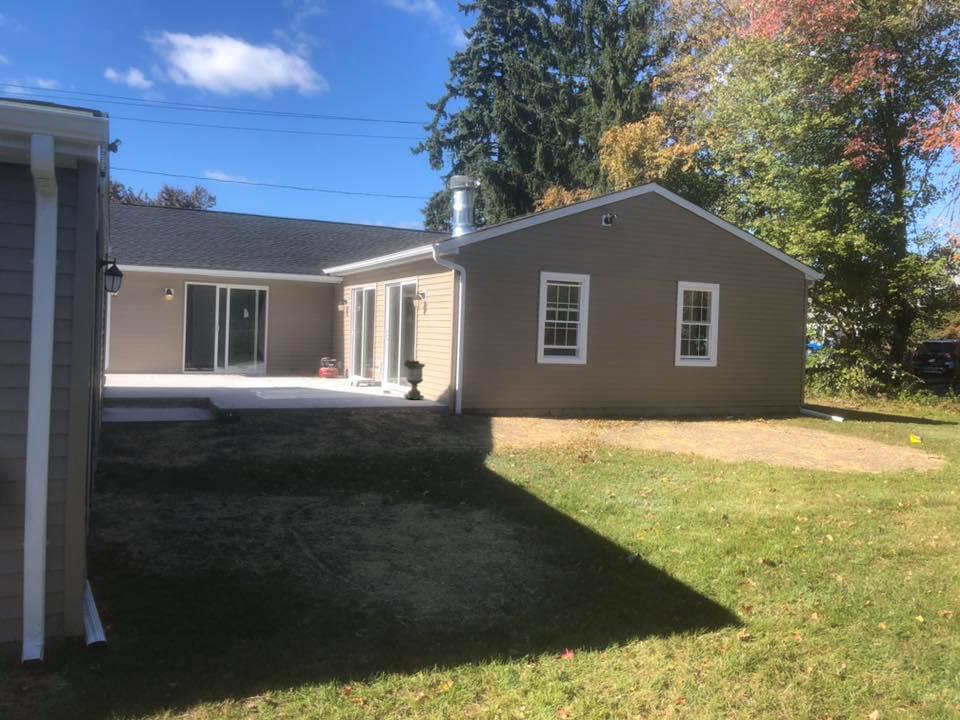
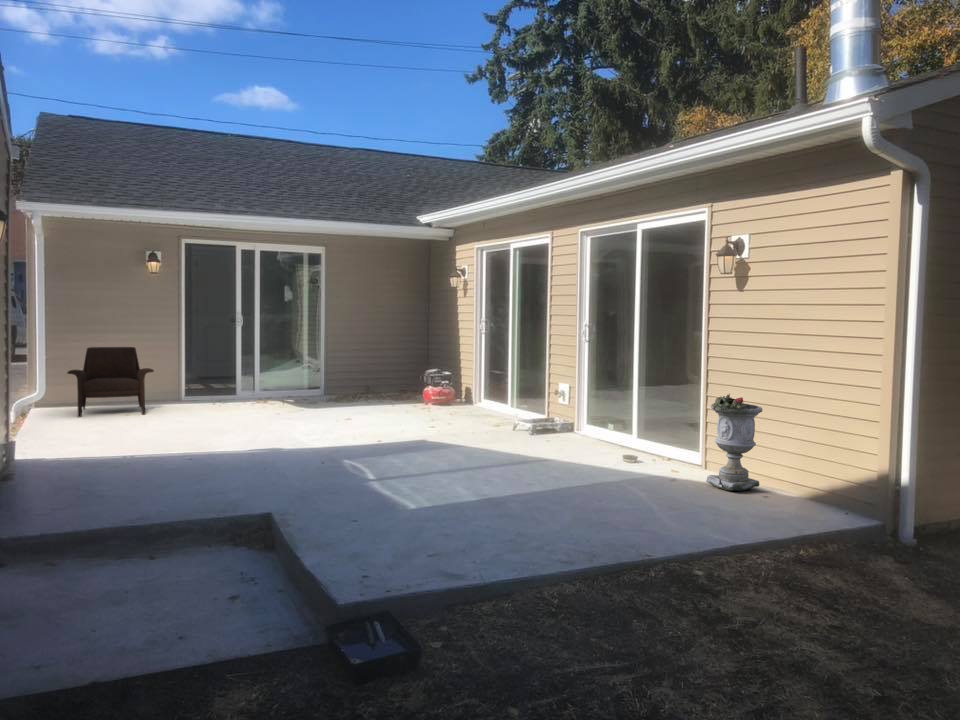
armchair: none [122,341,168,377] -> present [67,347,154,417]

